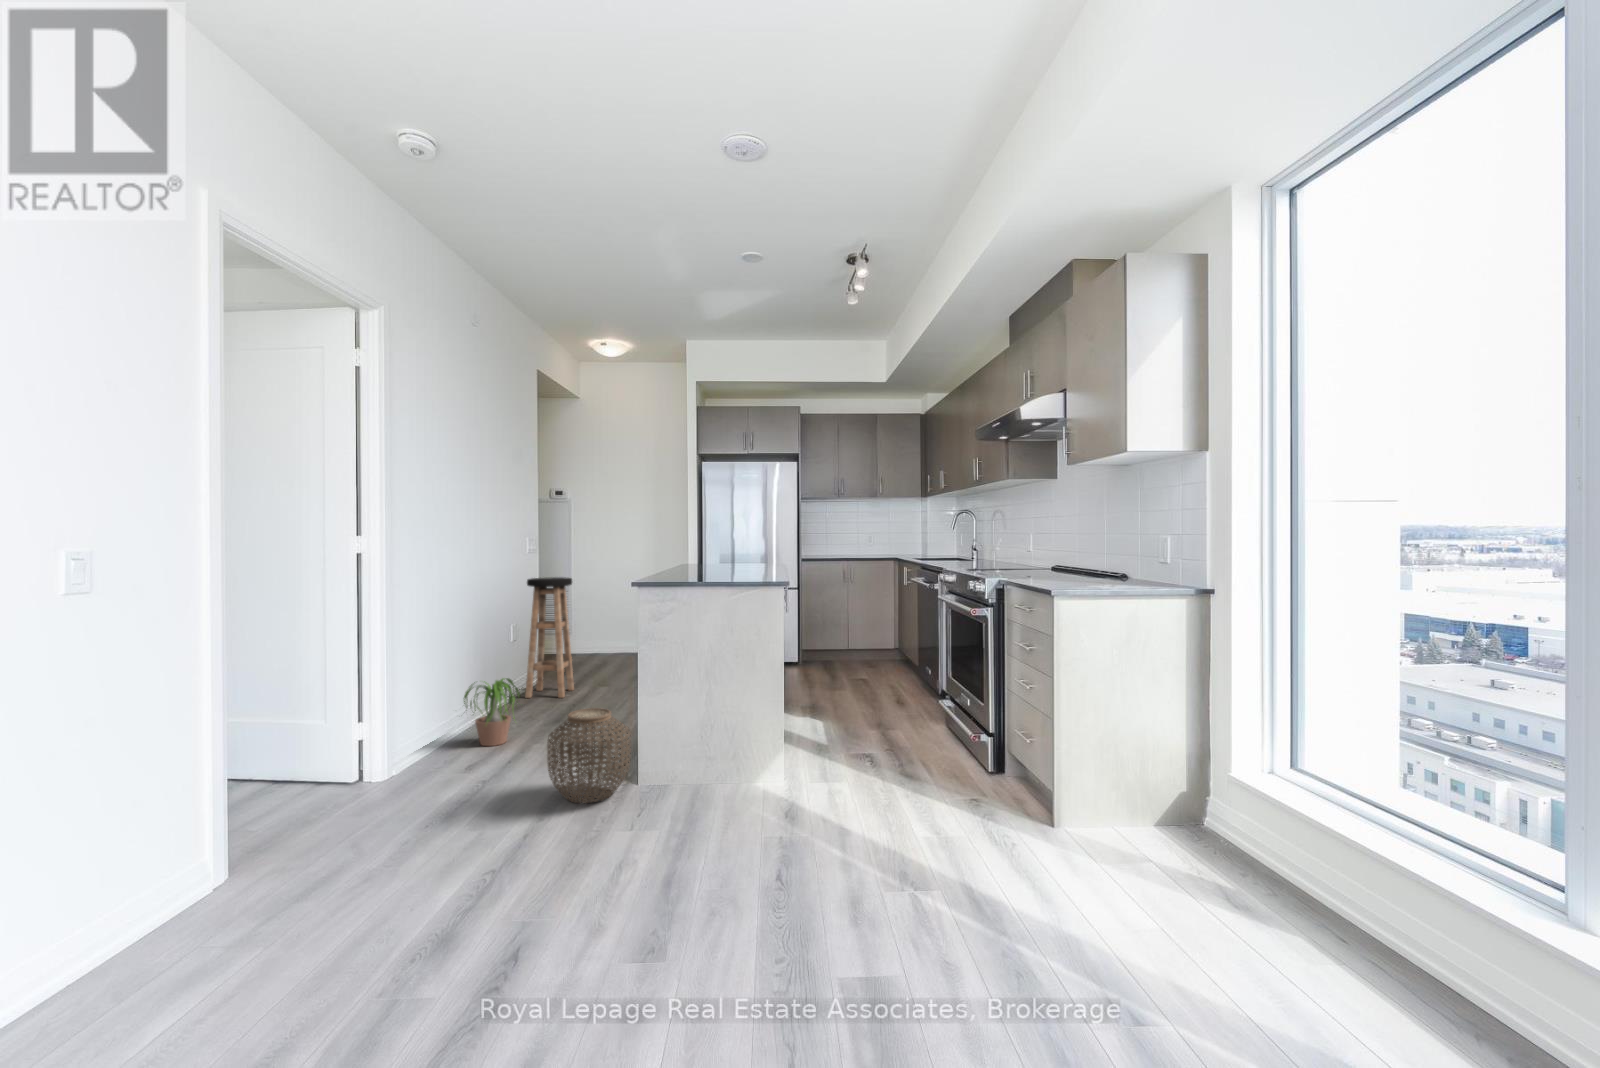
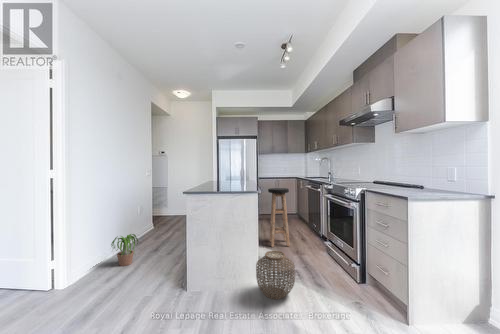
bar stool: present [525,577,574,698] -> present [268,188,290,247]
woven basket: present [547,708,631,803] -> present [256,251,295,299]

